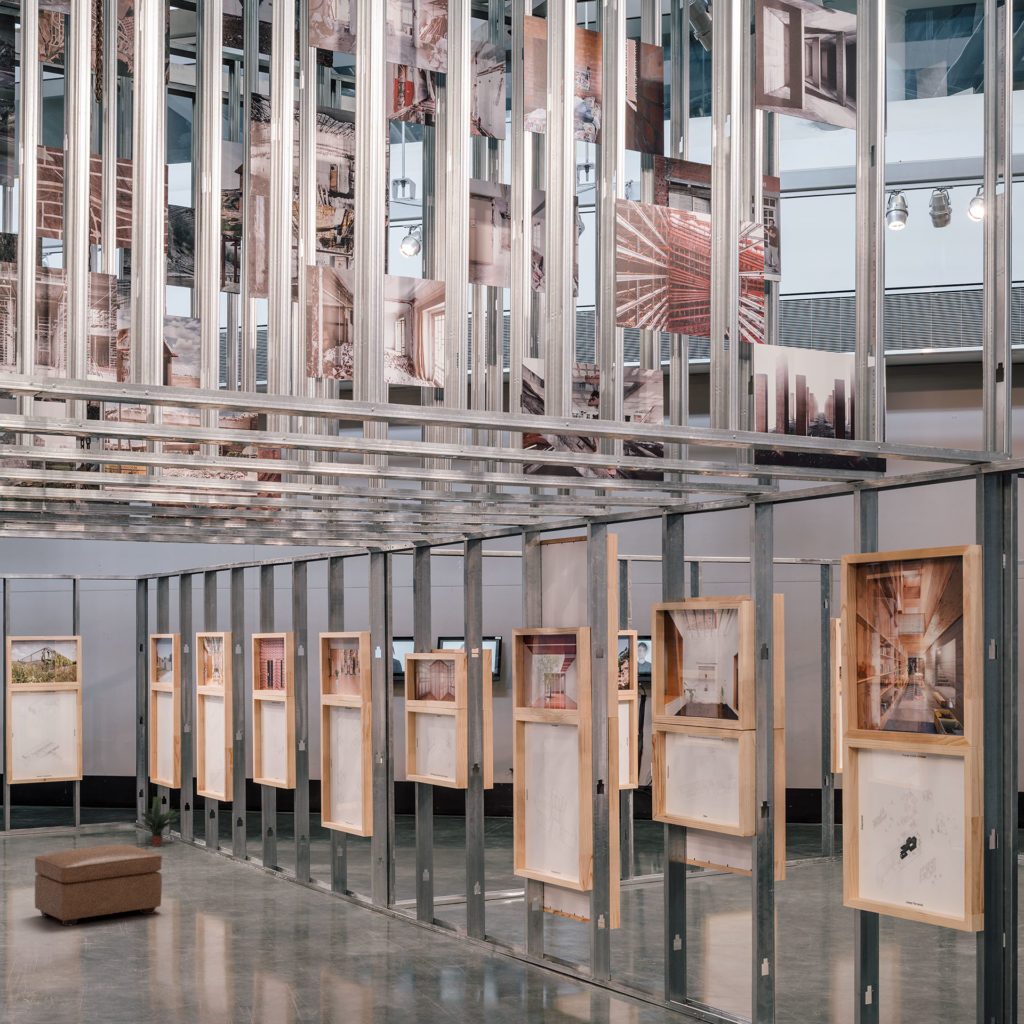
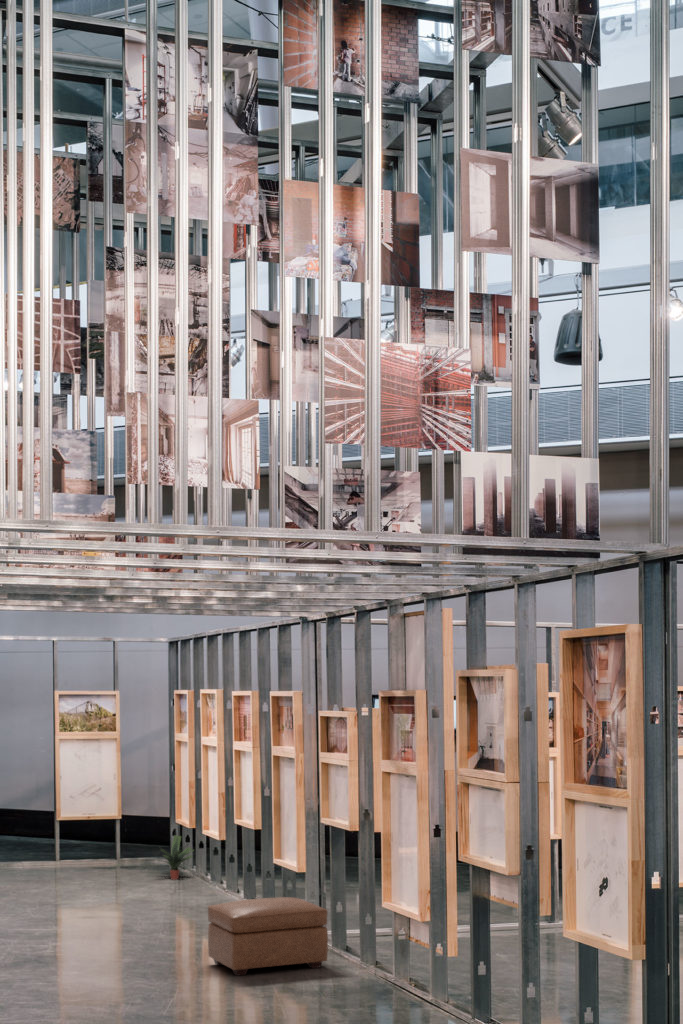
ottoman: present [35,845,162,926] -> present [208,897,328,976]

